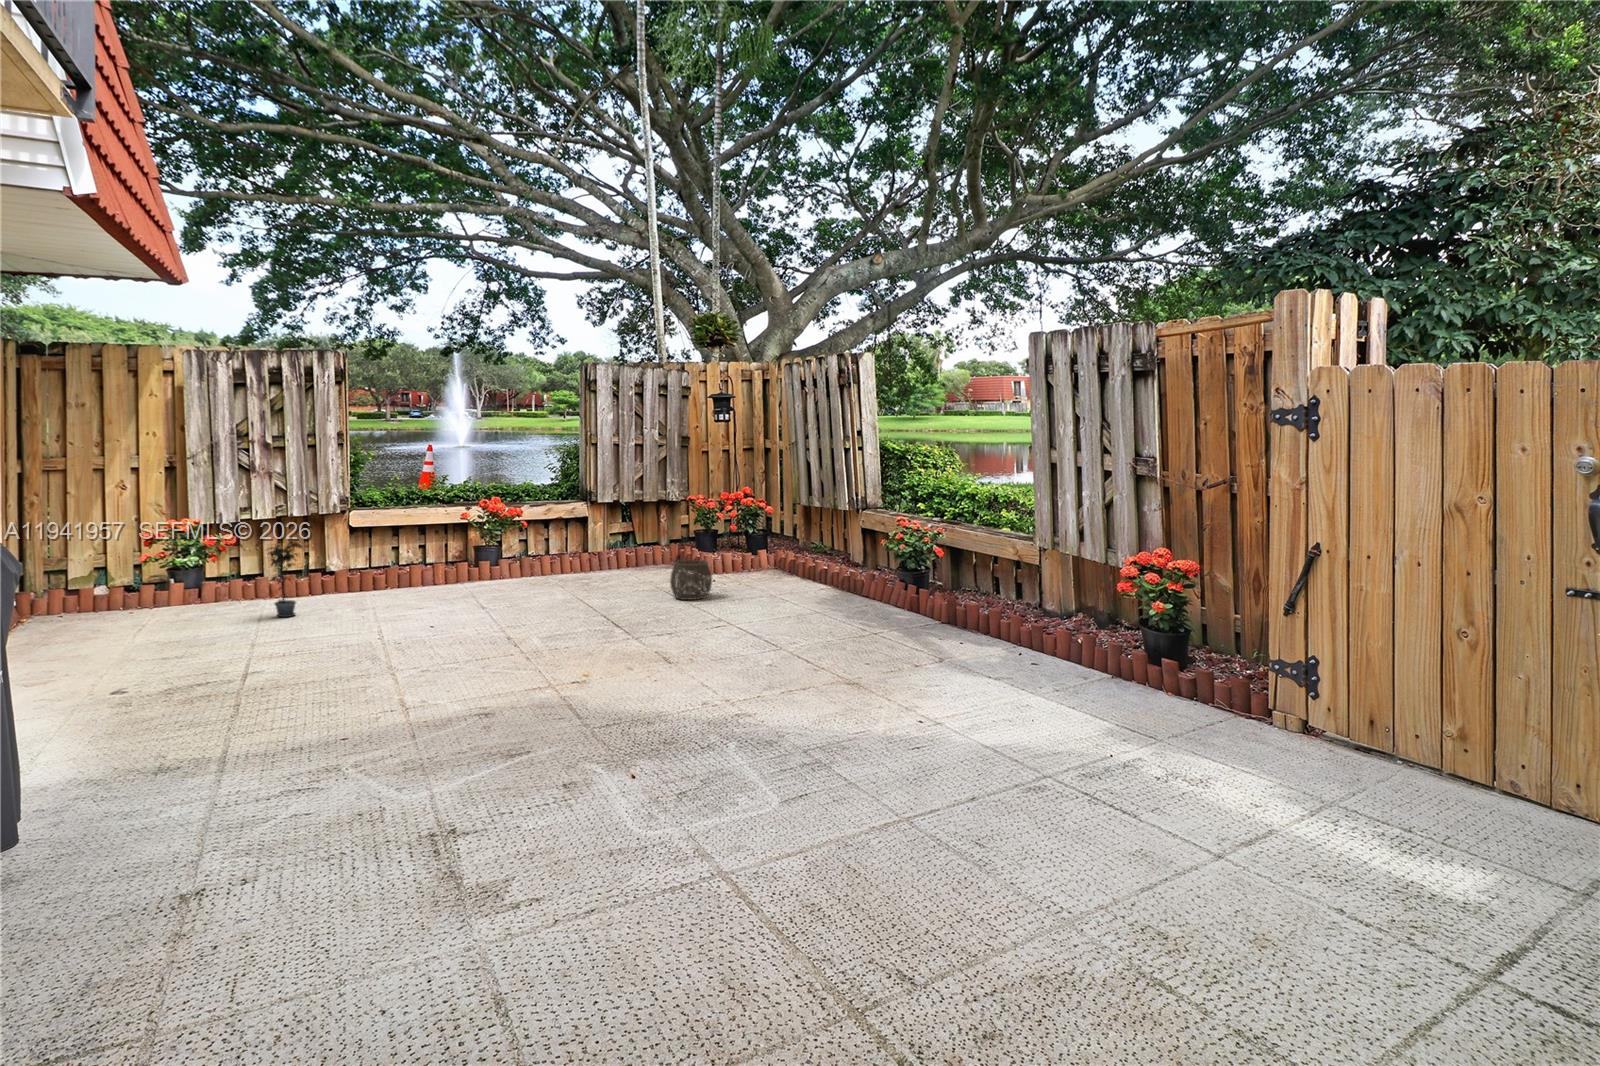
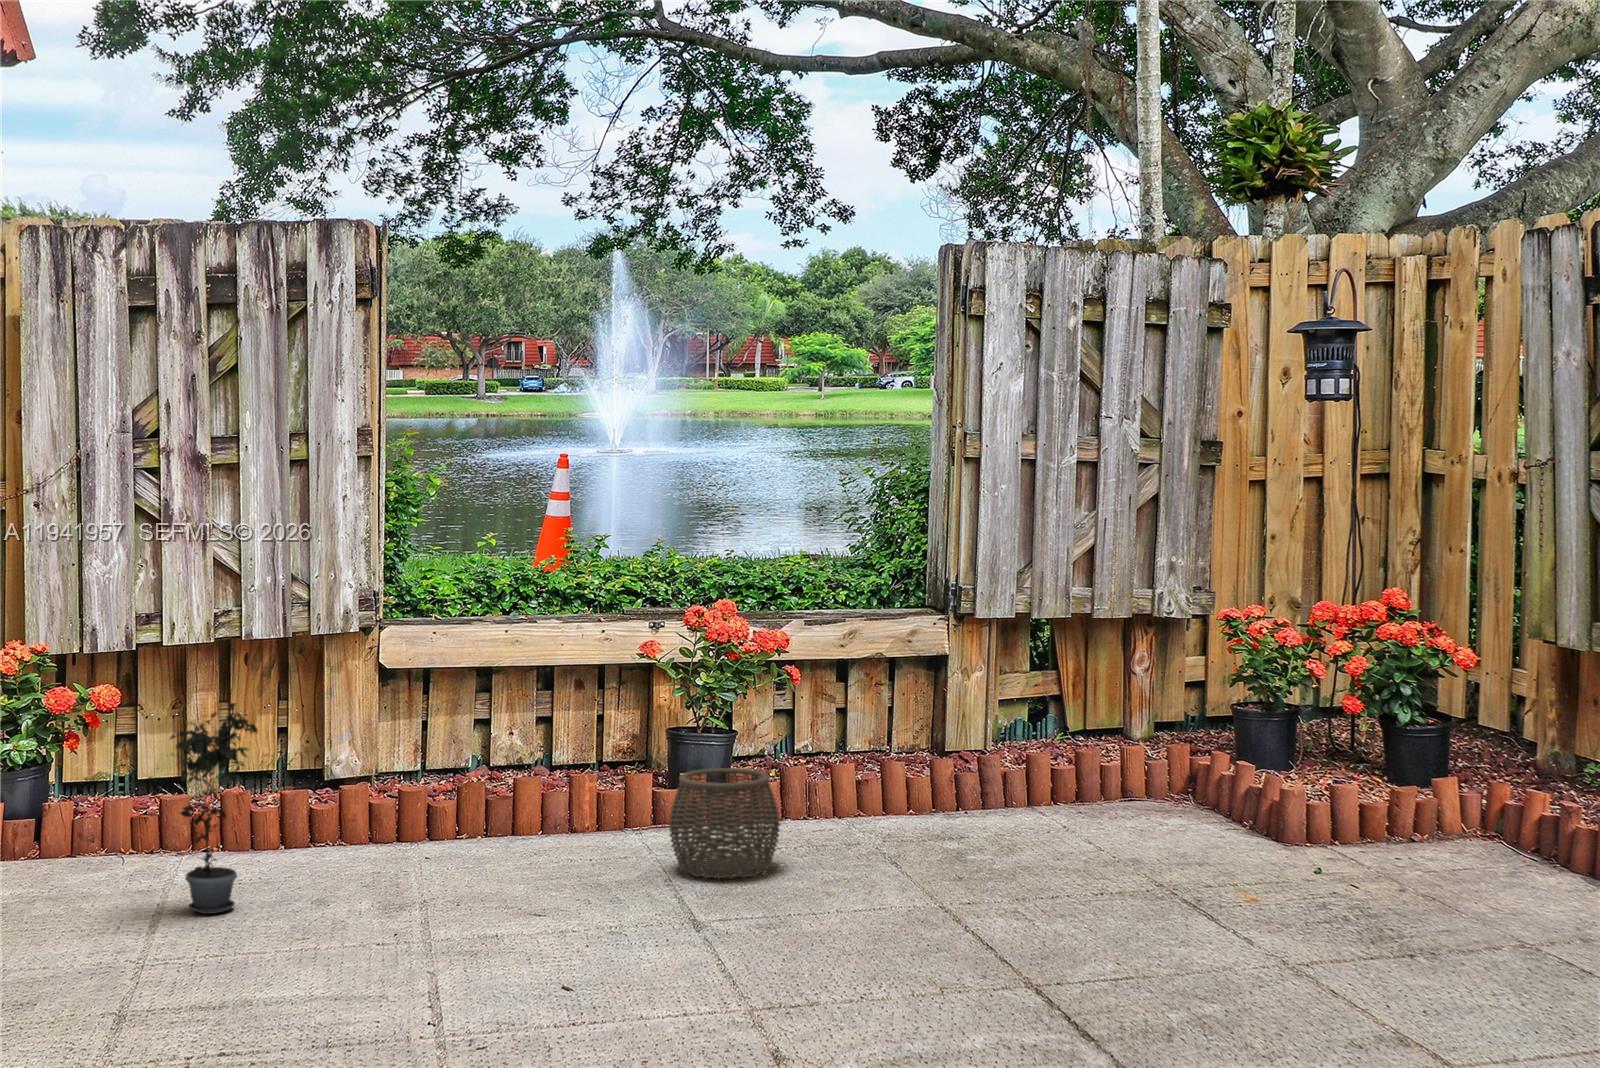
woven basket: present [670,560,712,600] -> present [669,768,780,879]

